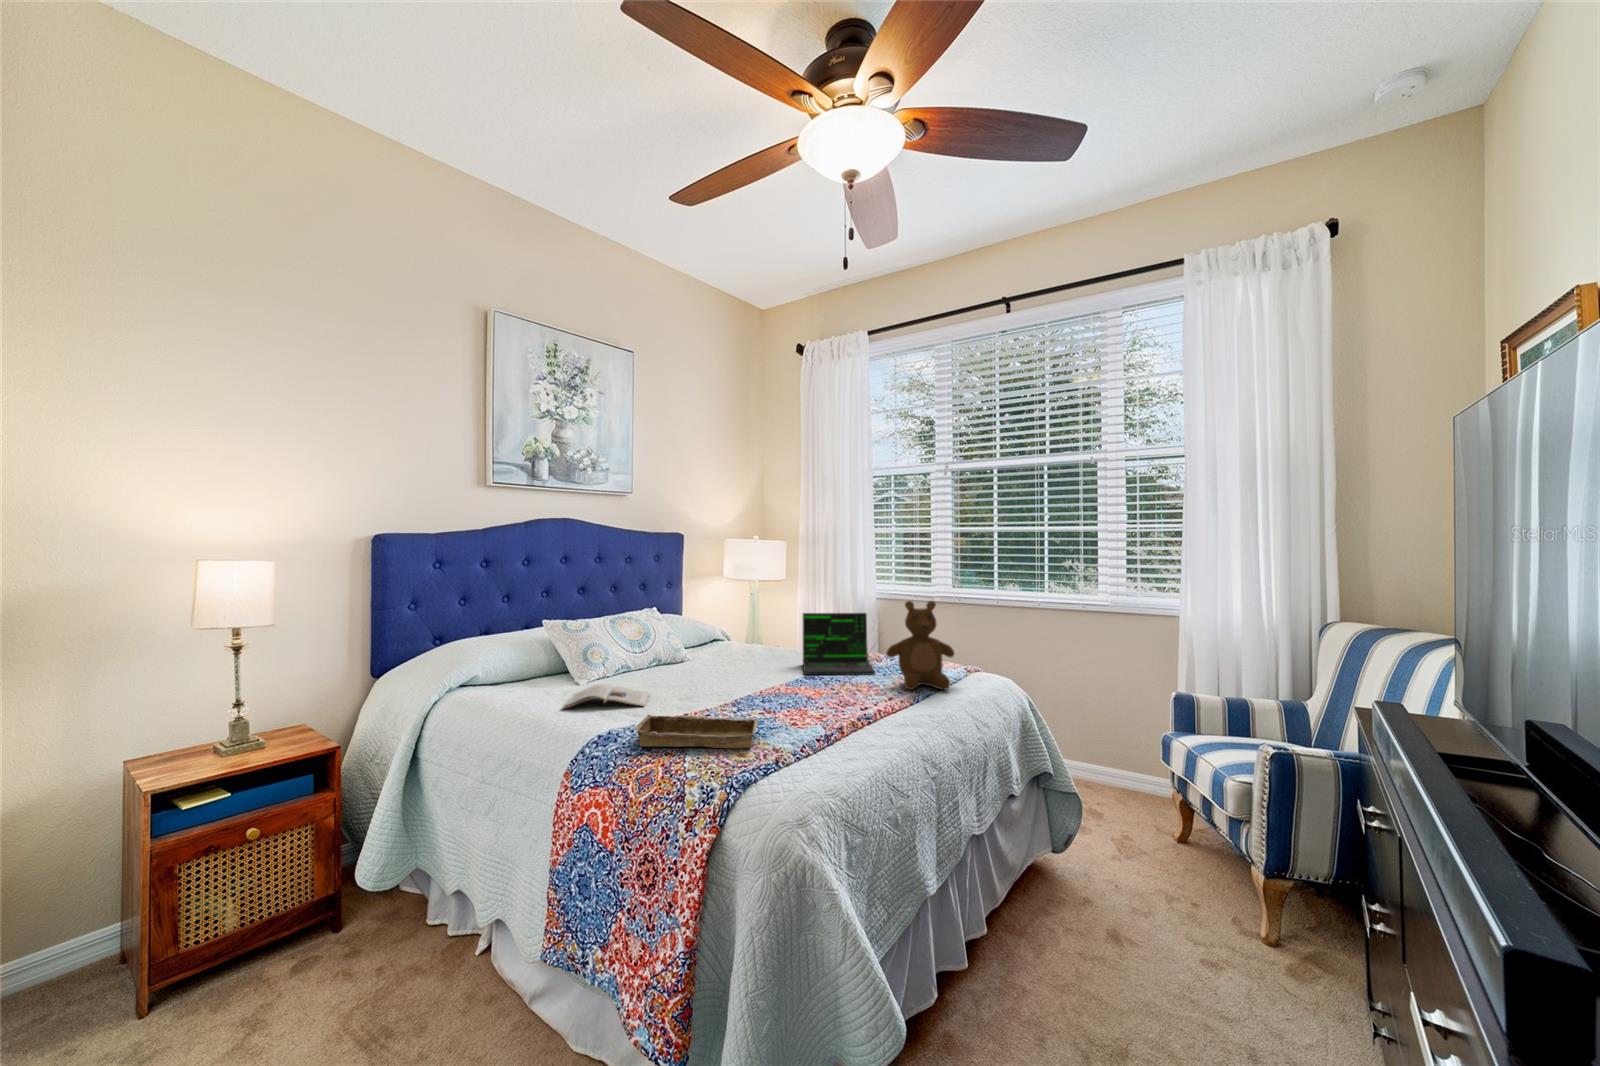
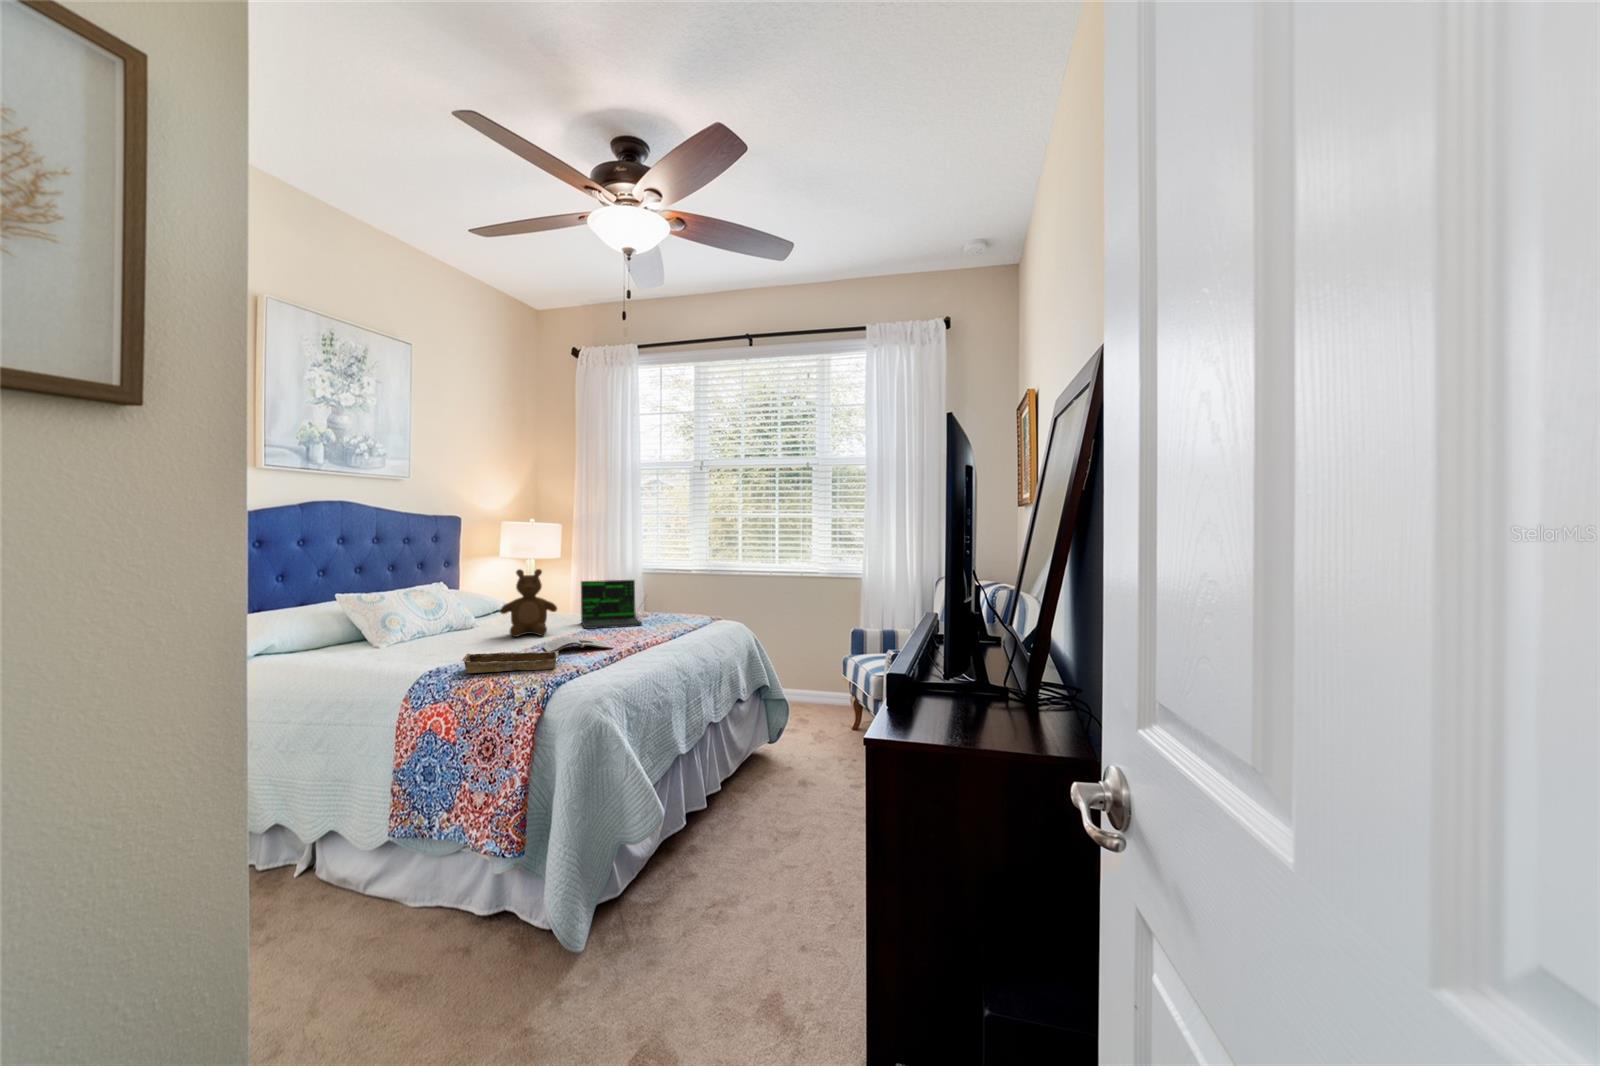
teddy bear: present [886,601,954,690] -> present [500,569,557,637]
magazine: present [563,684,649,709] -> present [542,636,613,652]

